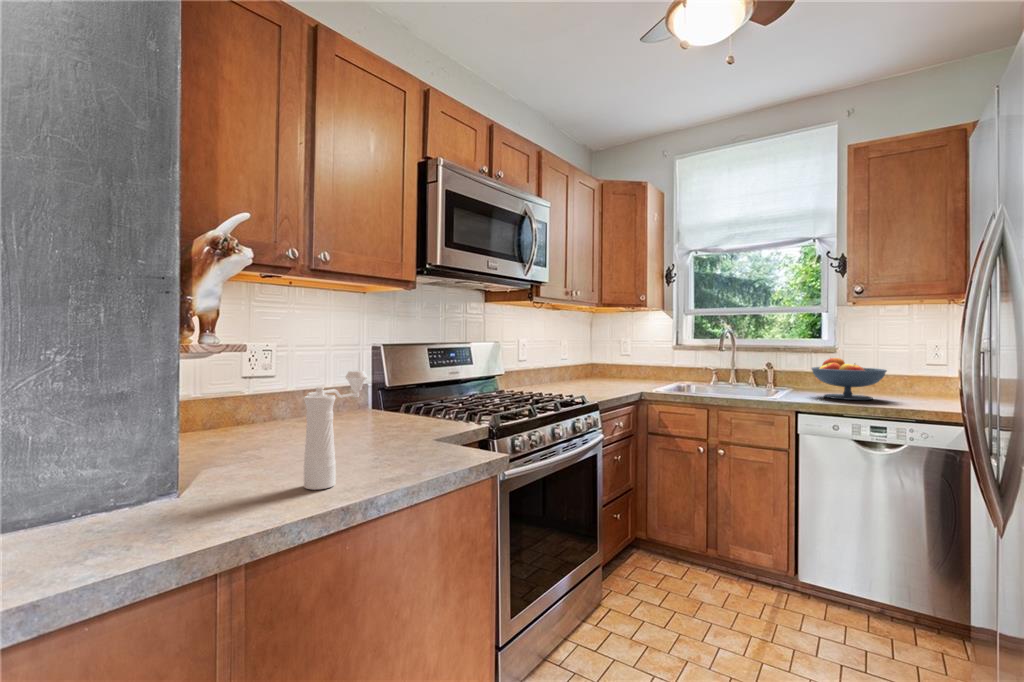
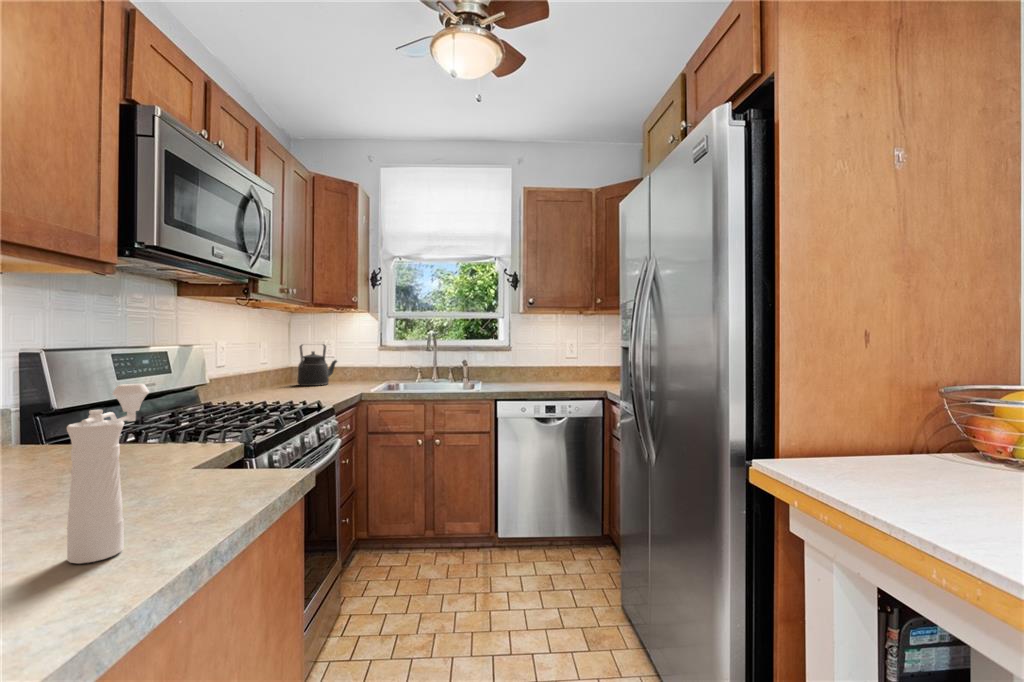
kettle: none [593,342,631,382] -> present [298,344,337,386]
fruit bowl: present [812,358,887,400] -> none [499,355,548,387]

